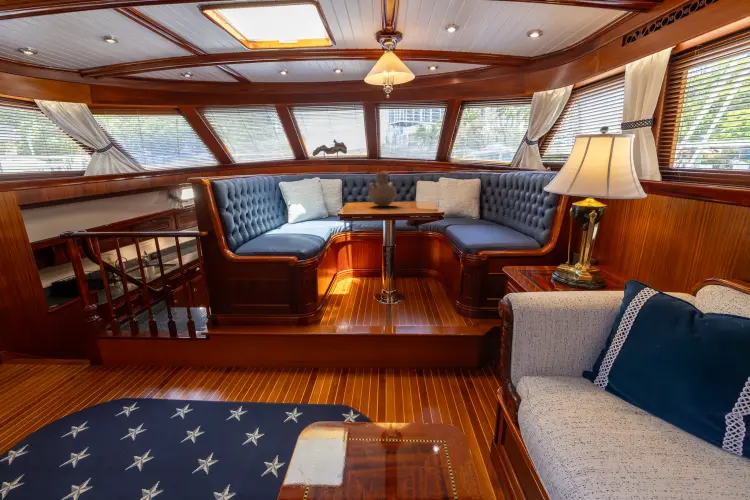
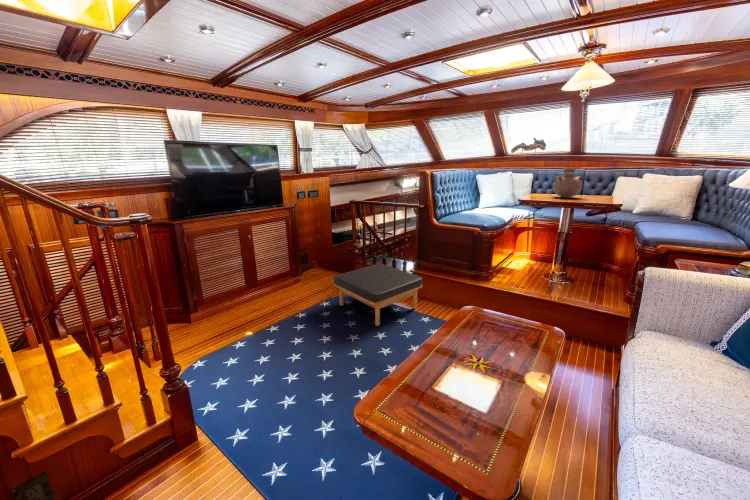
ottoman: none [31,335,224,462] -> present [334,264,422,326]

